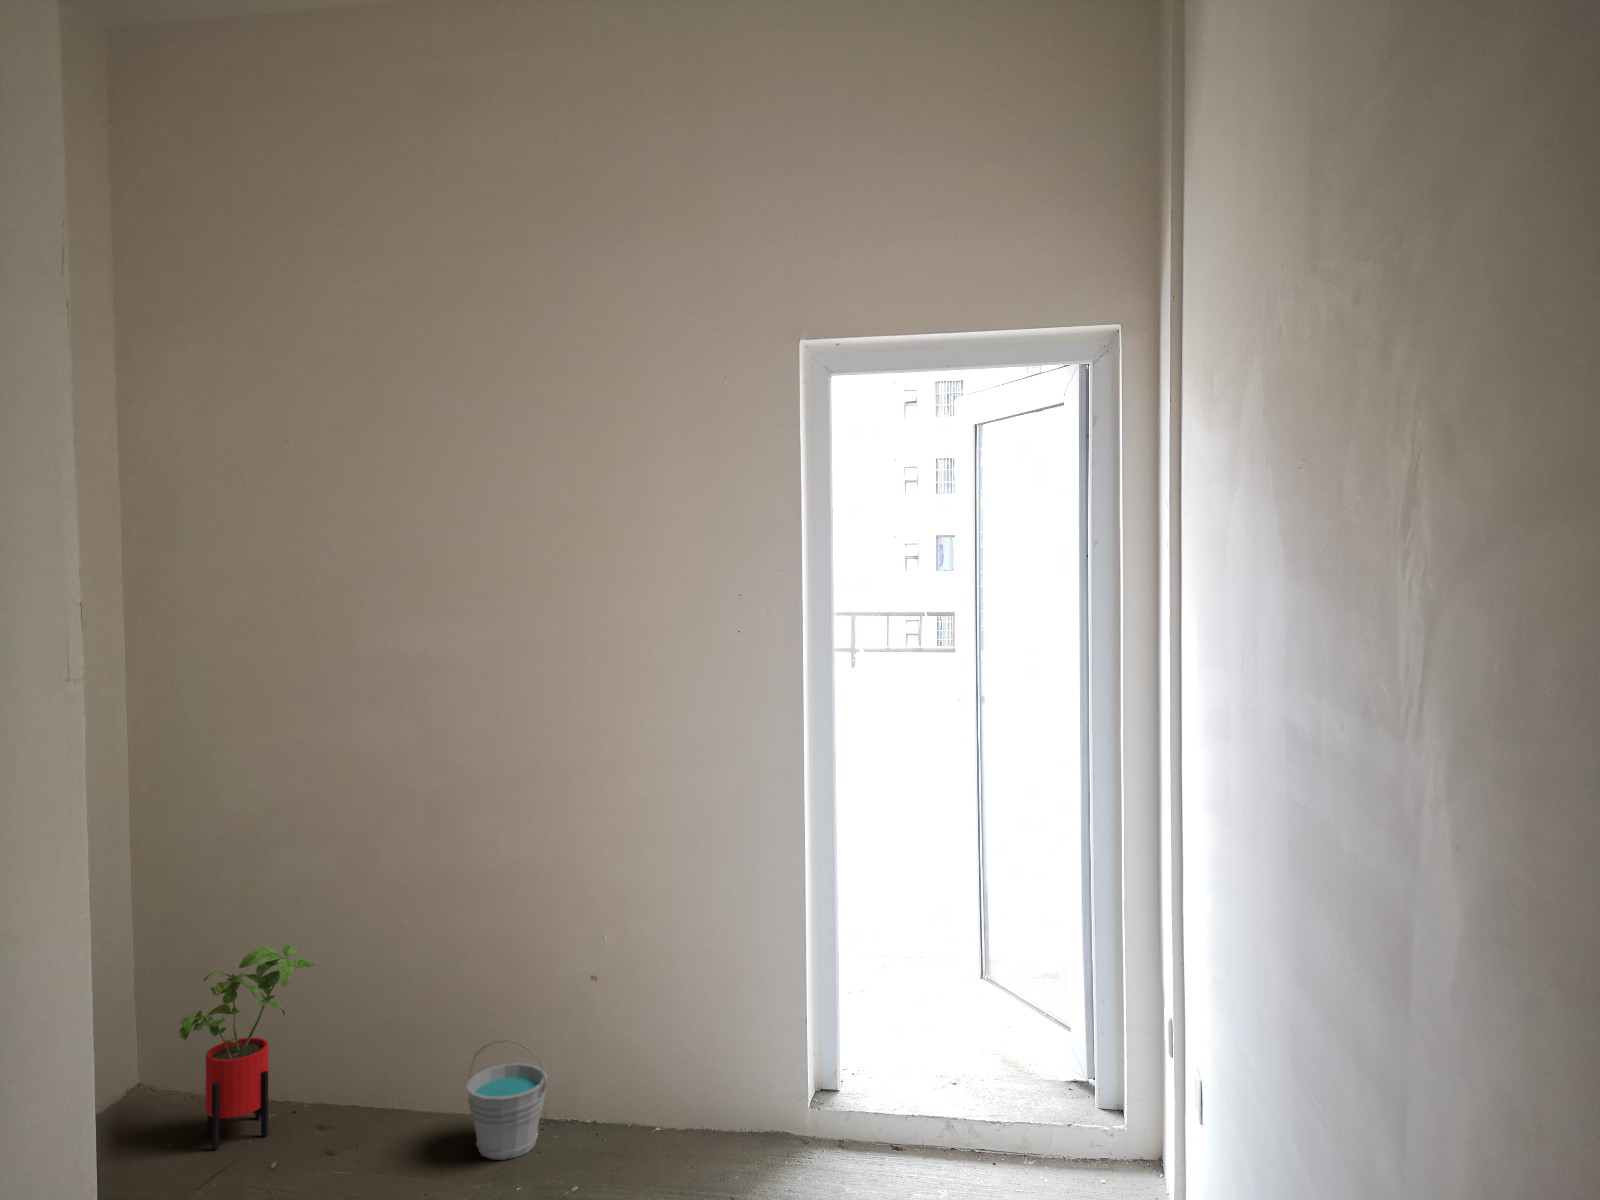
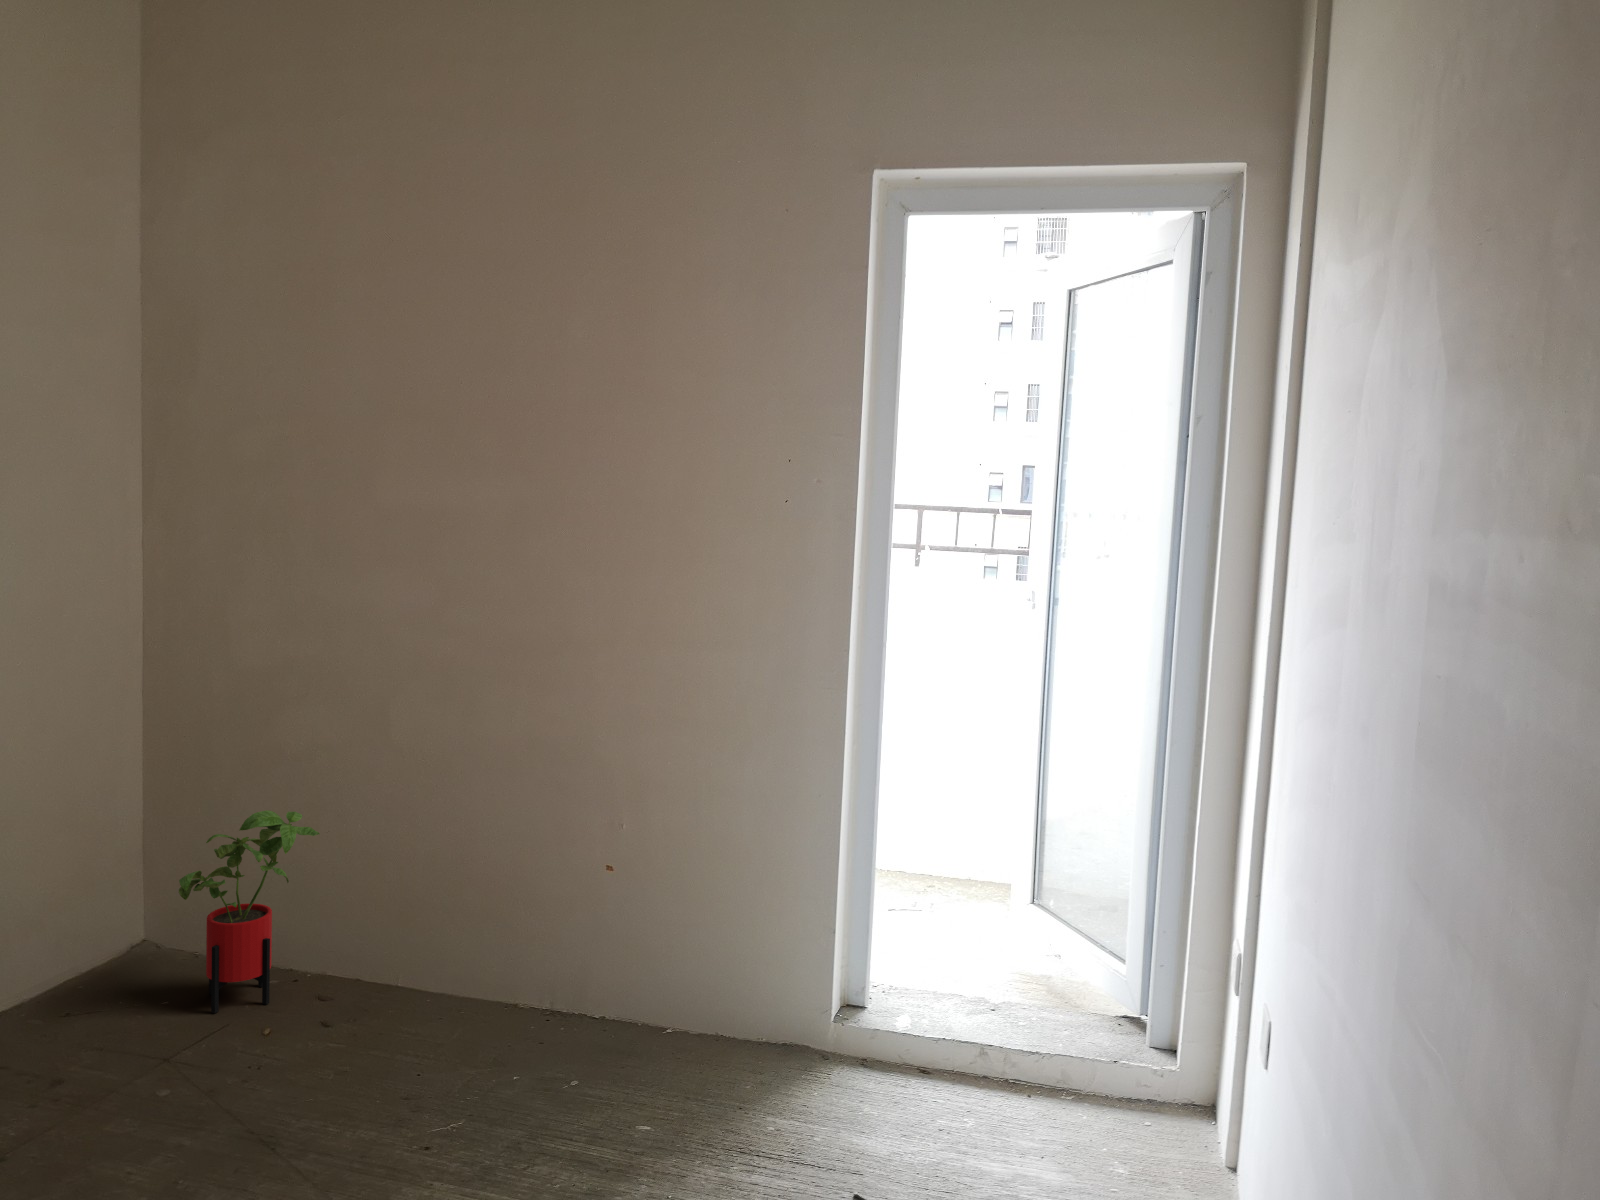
bucket: present [467,1040,547,1160] -> none [470,925,556,1047]

